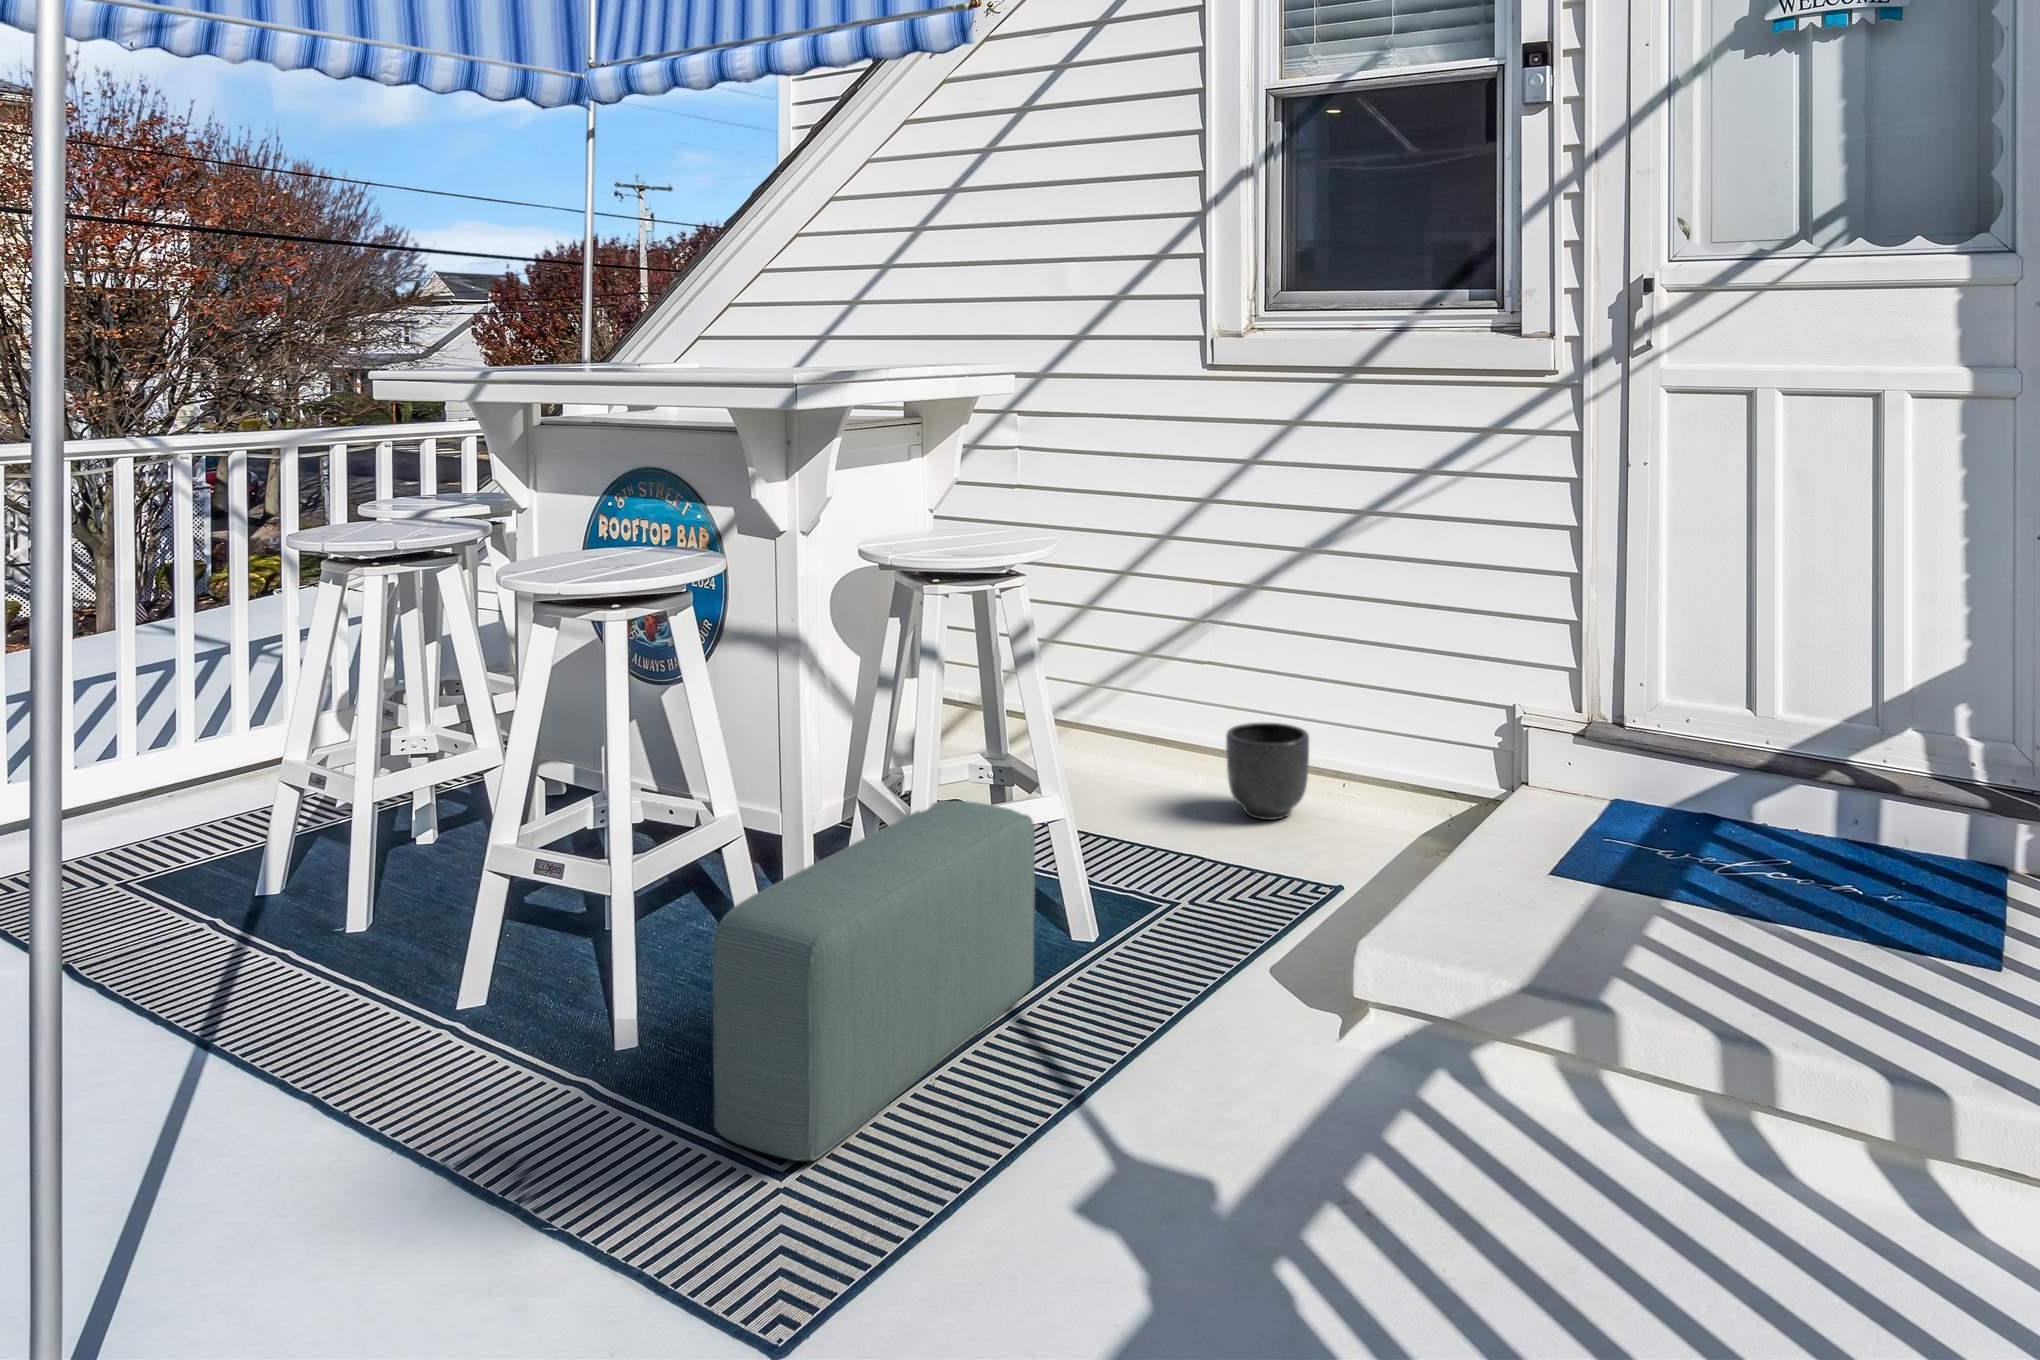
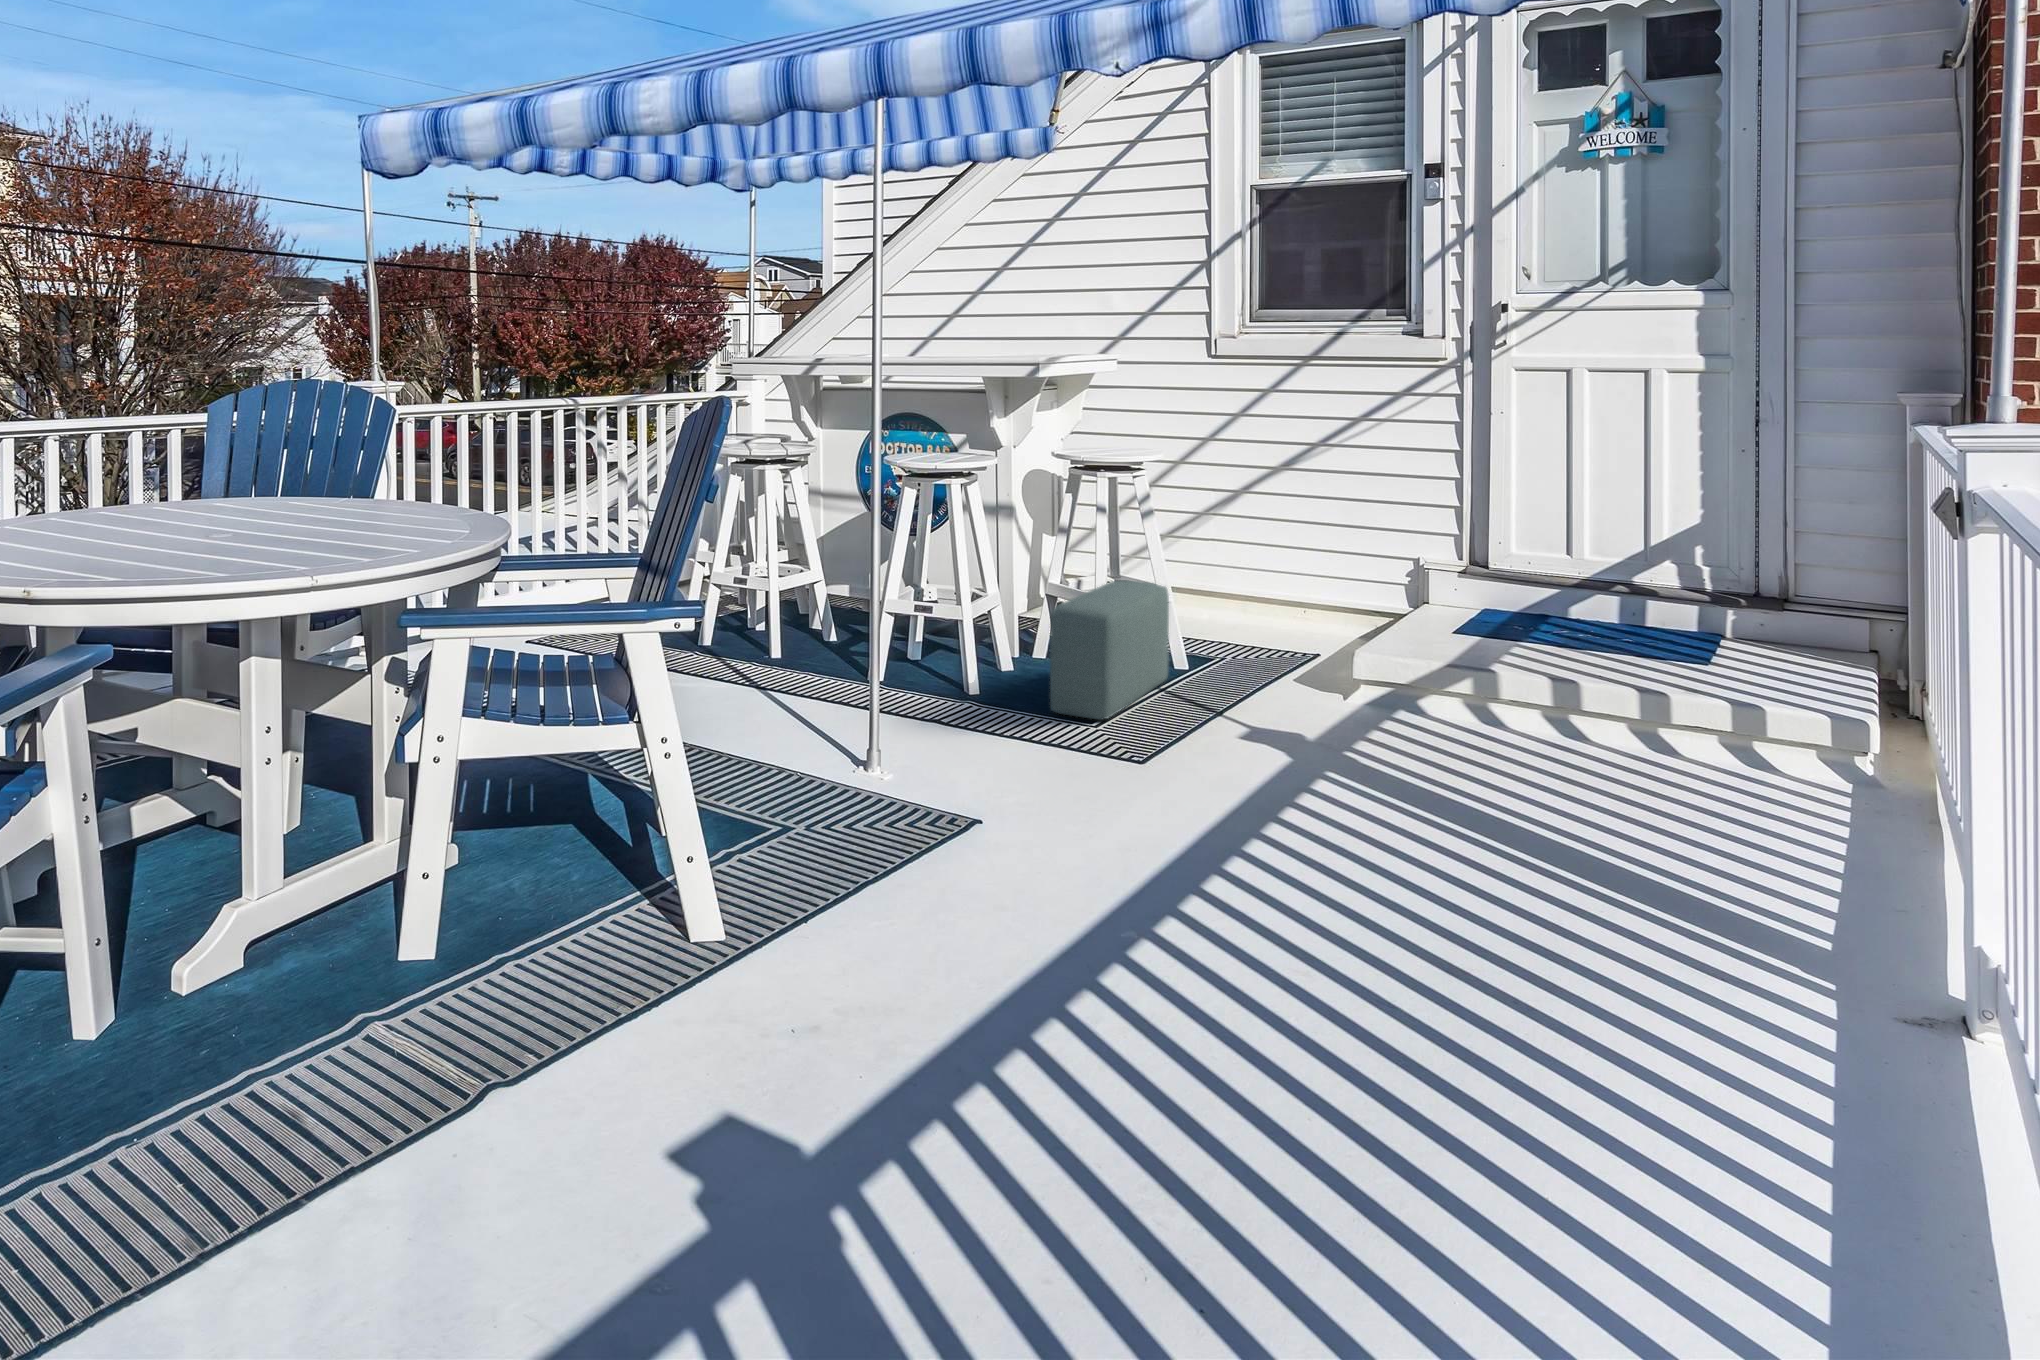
planter: present [1226,723,1309,820] -> none [1231,572,1284,627]

